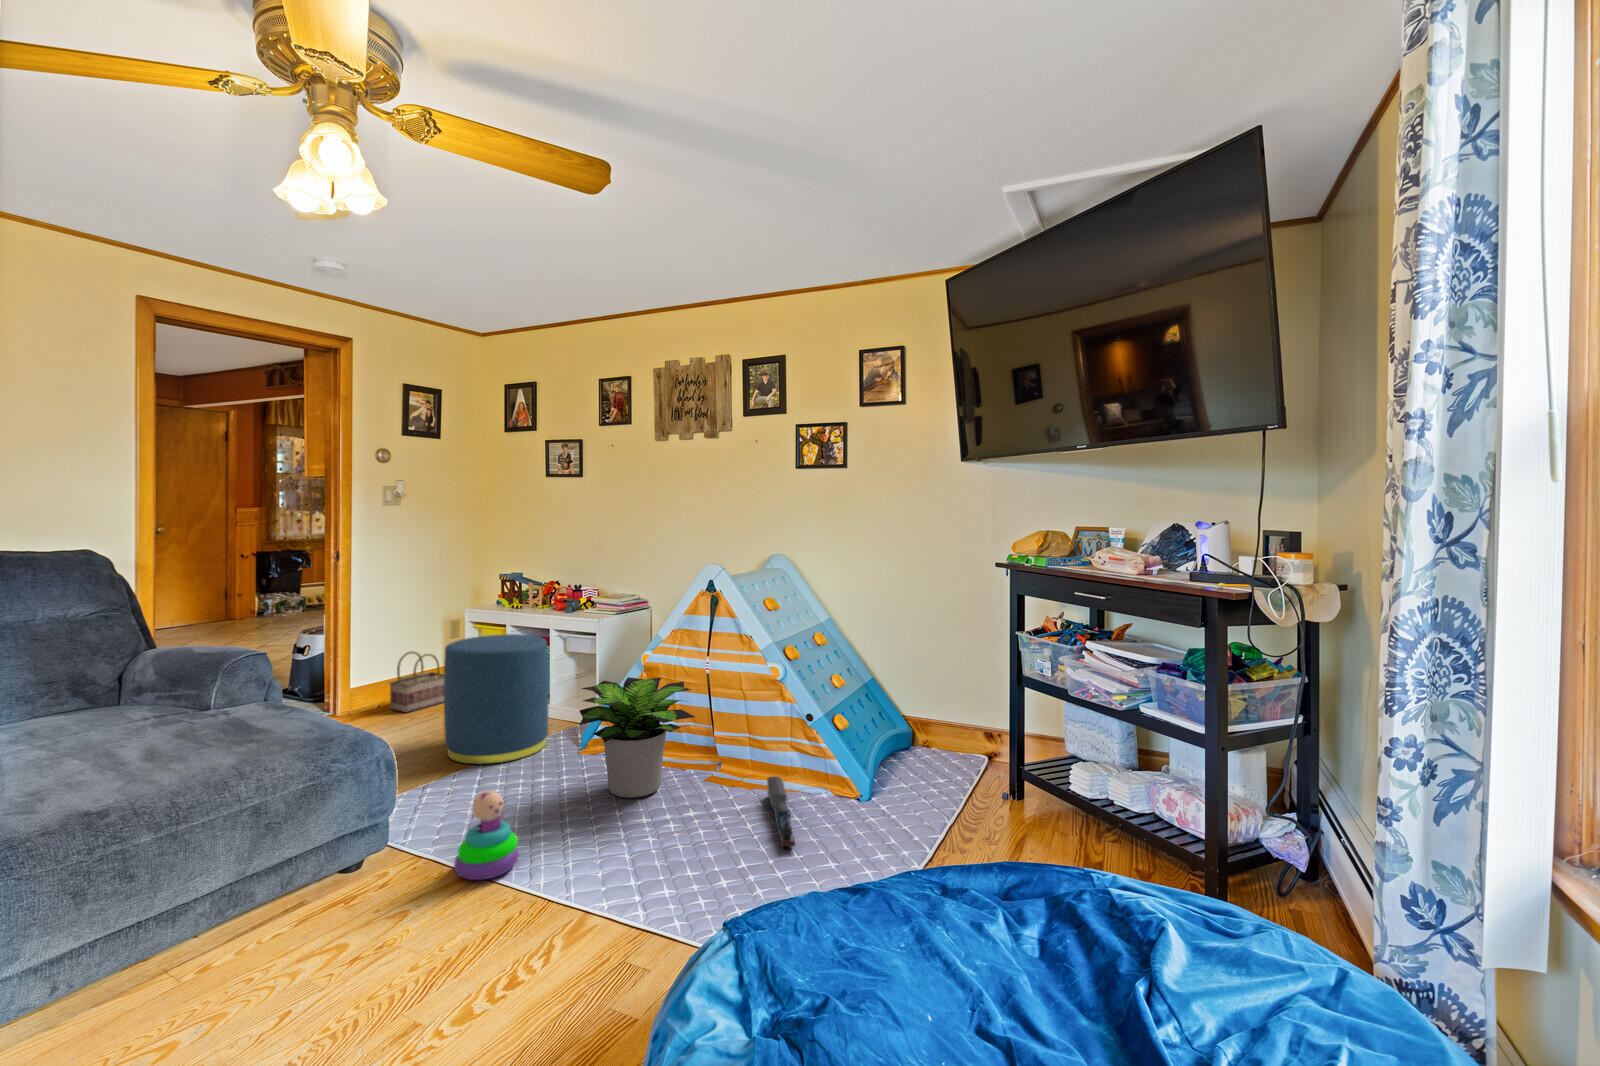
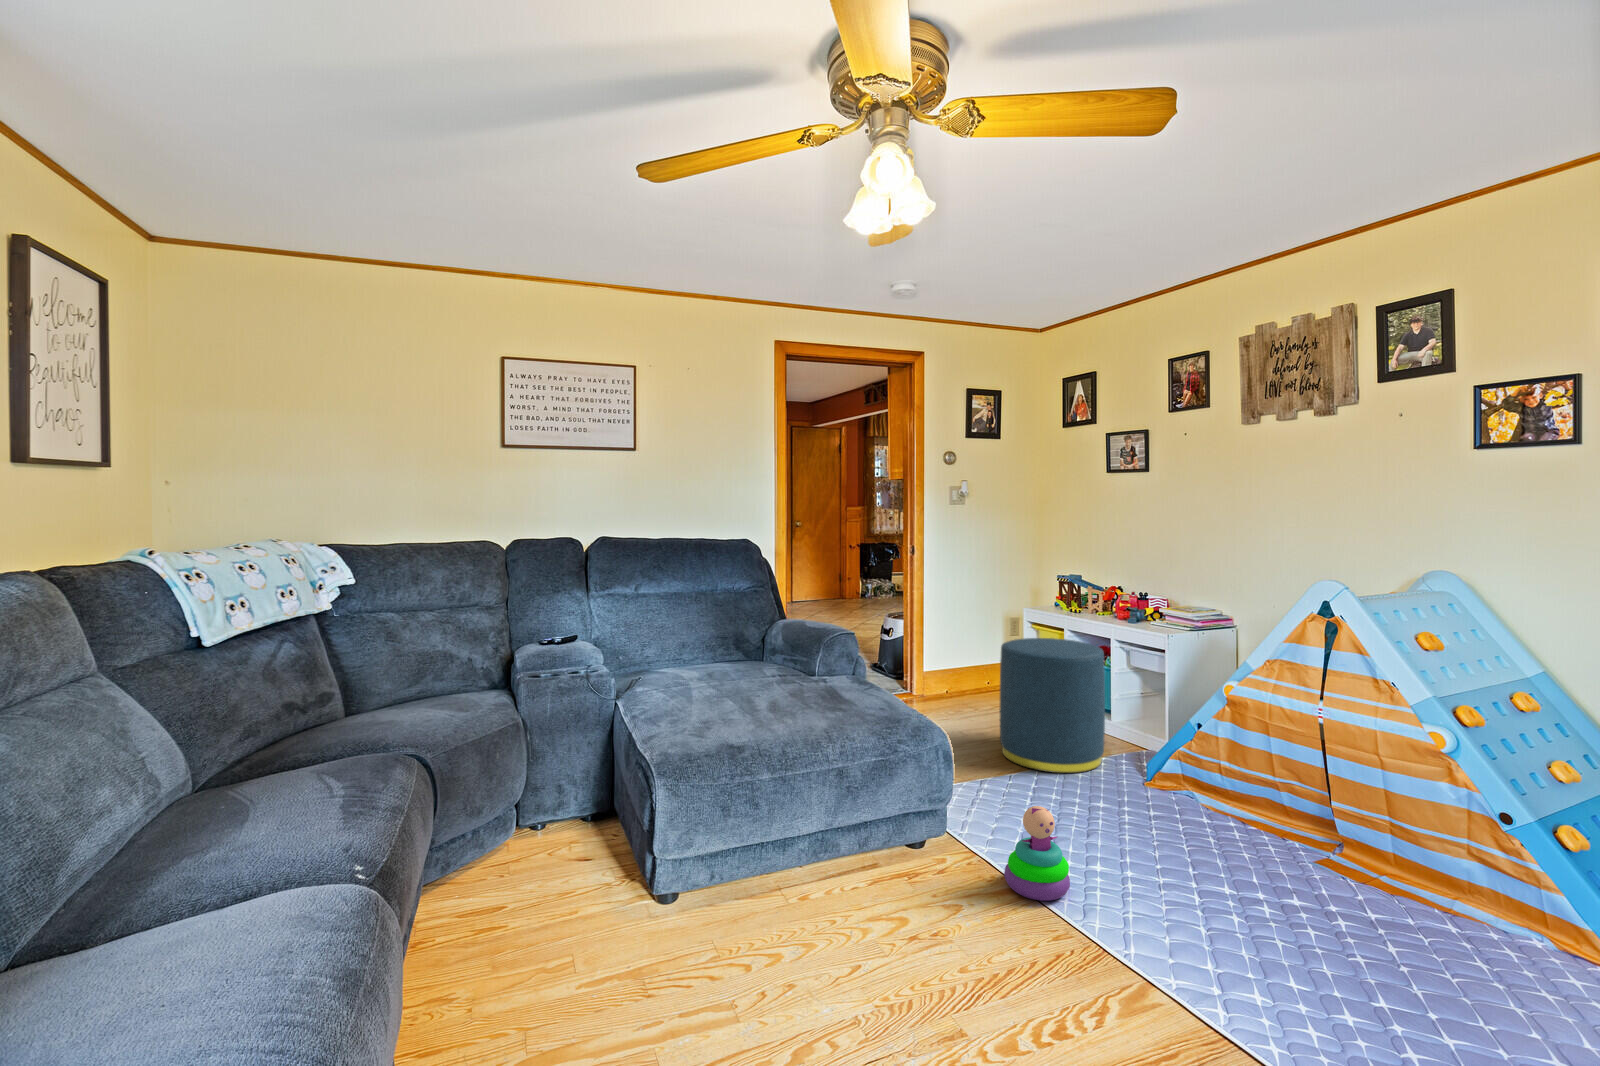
basket: present [390,651,444,712] -> none [954,644,1005,701]
potted plant: present [579,677,695,798] -> none [1140,707,1303,859]
toy train: present [767,776,795,847] -> none [1425,890,1489,1016]

